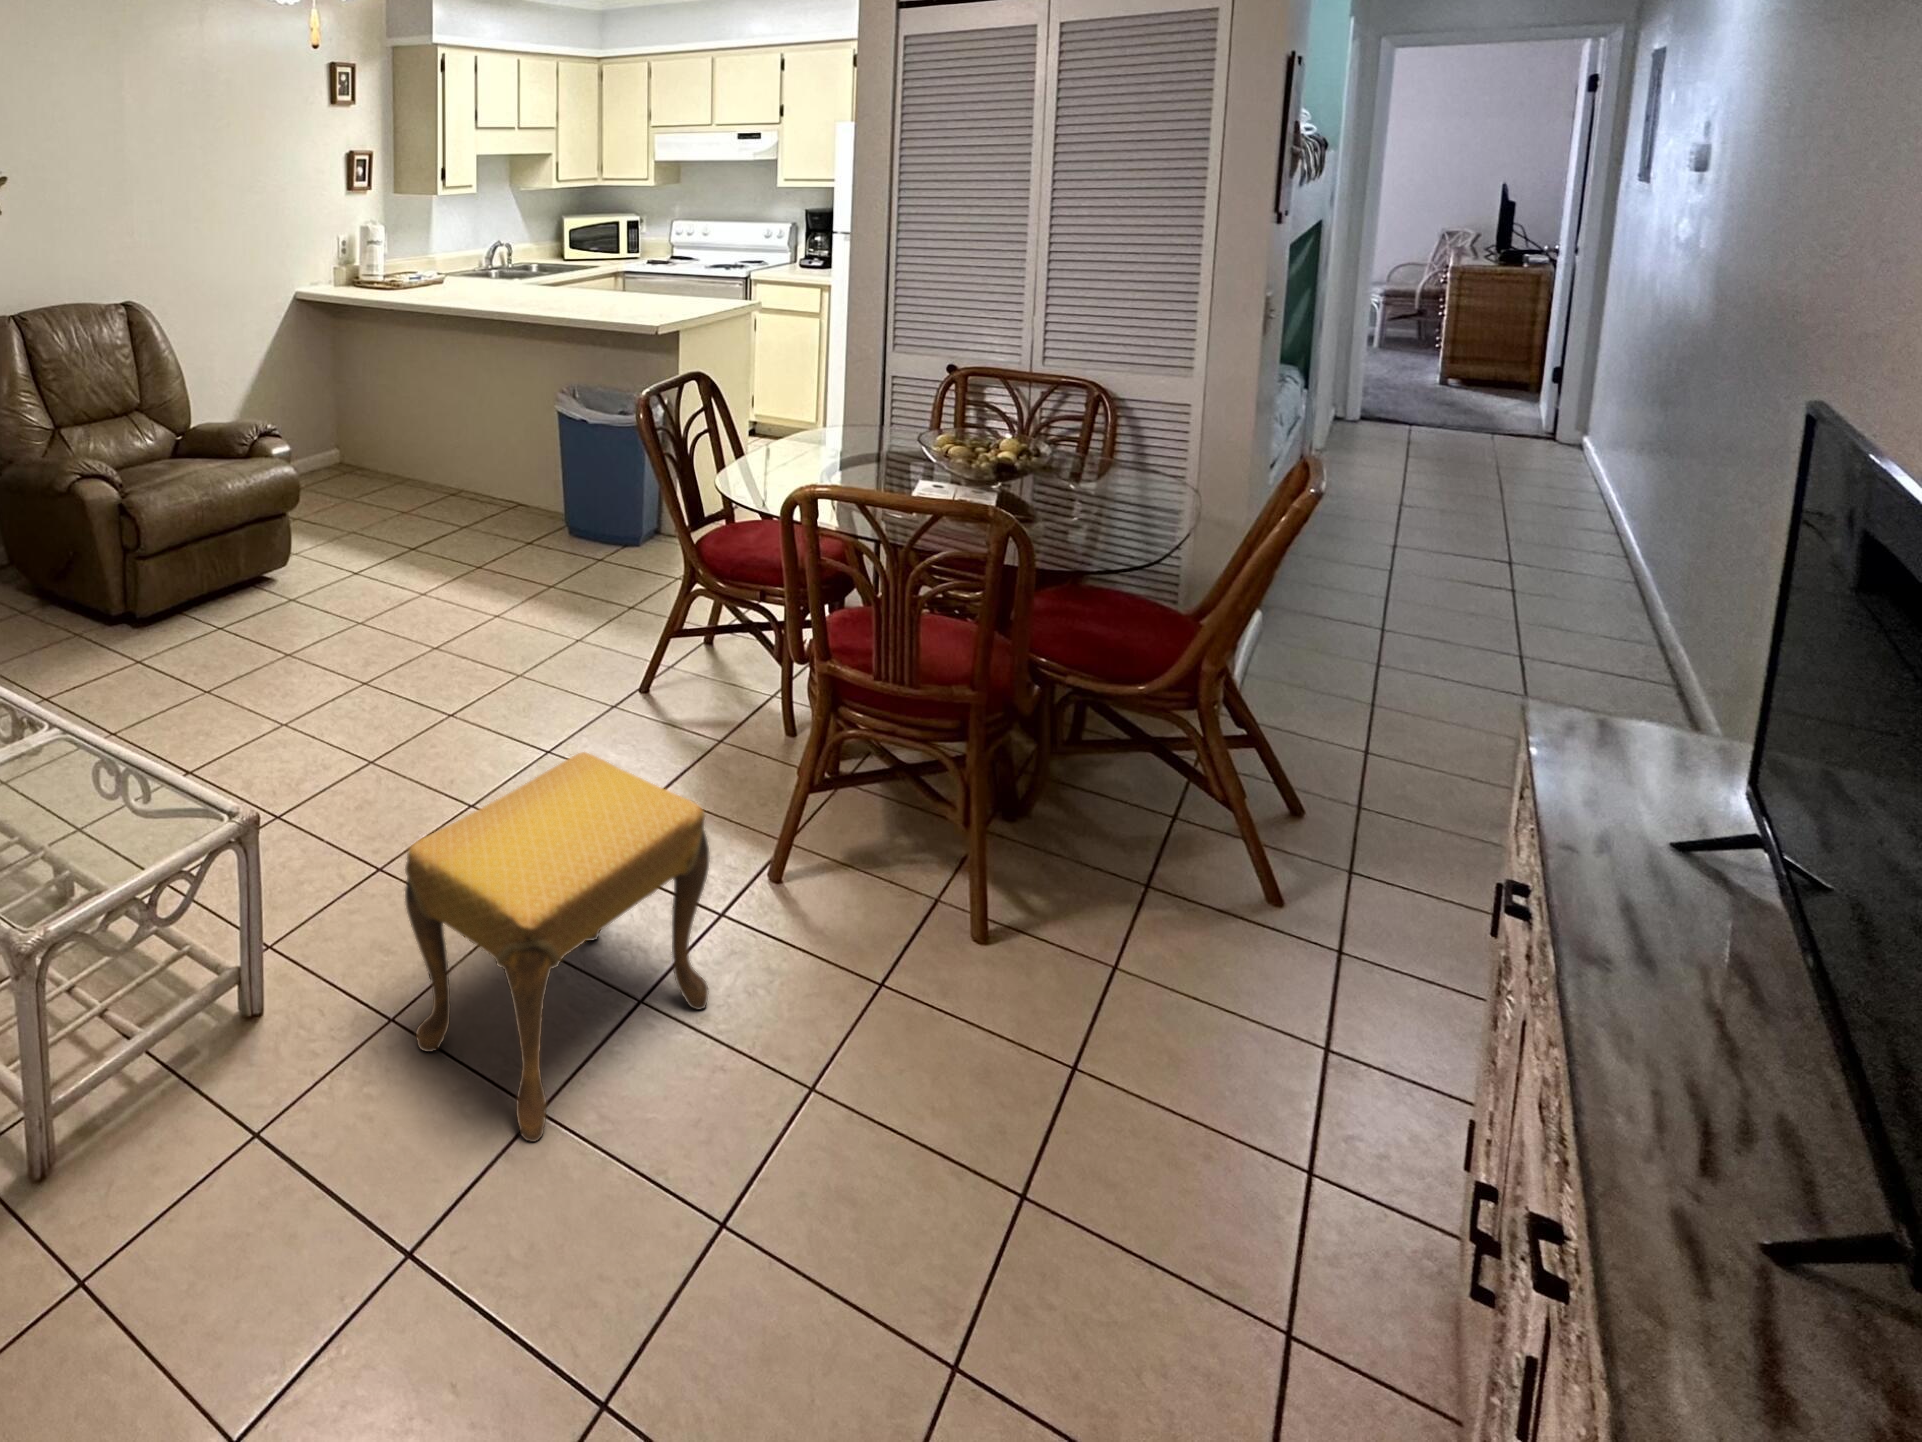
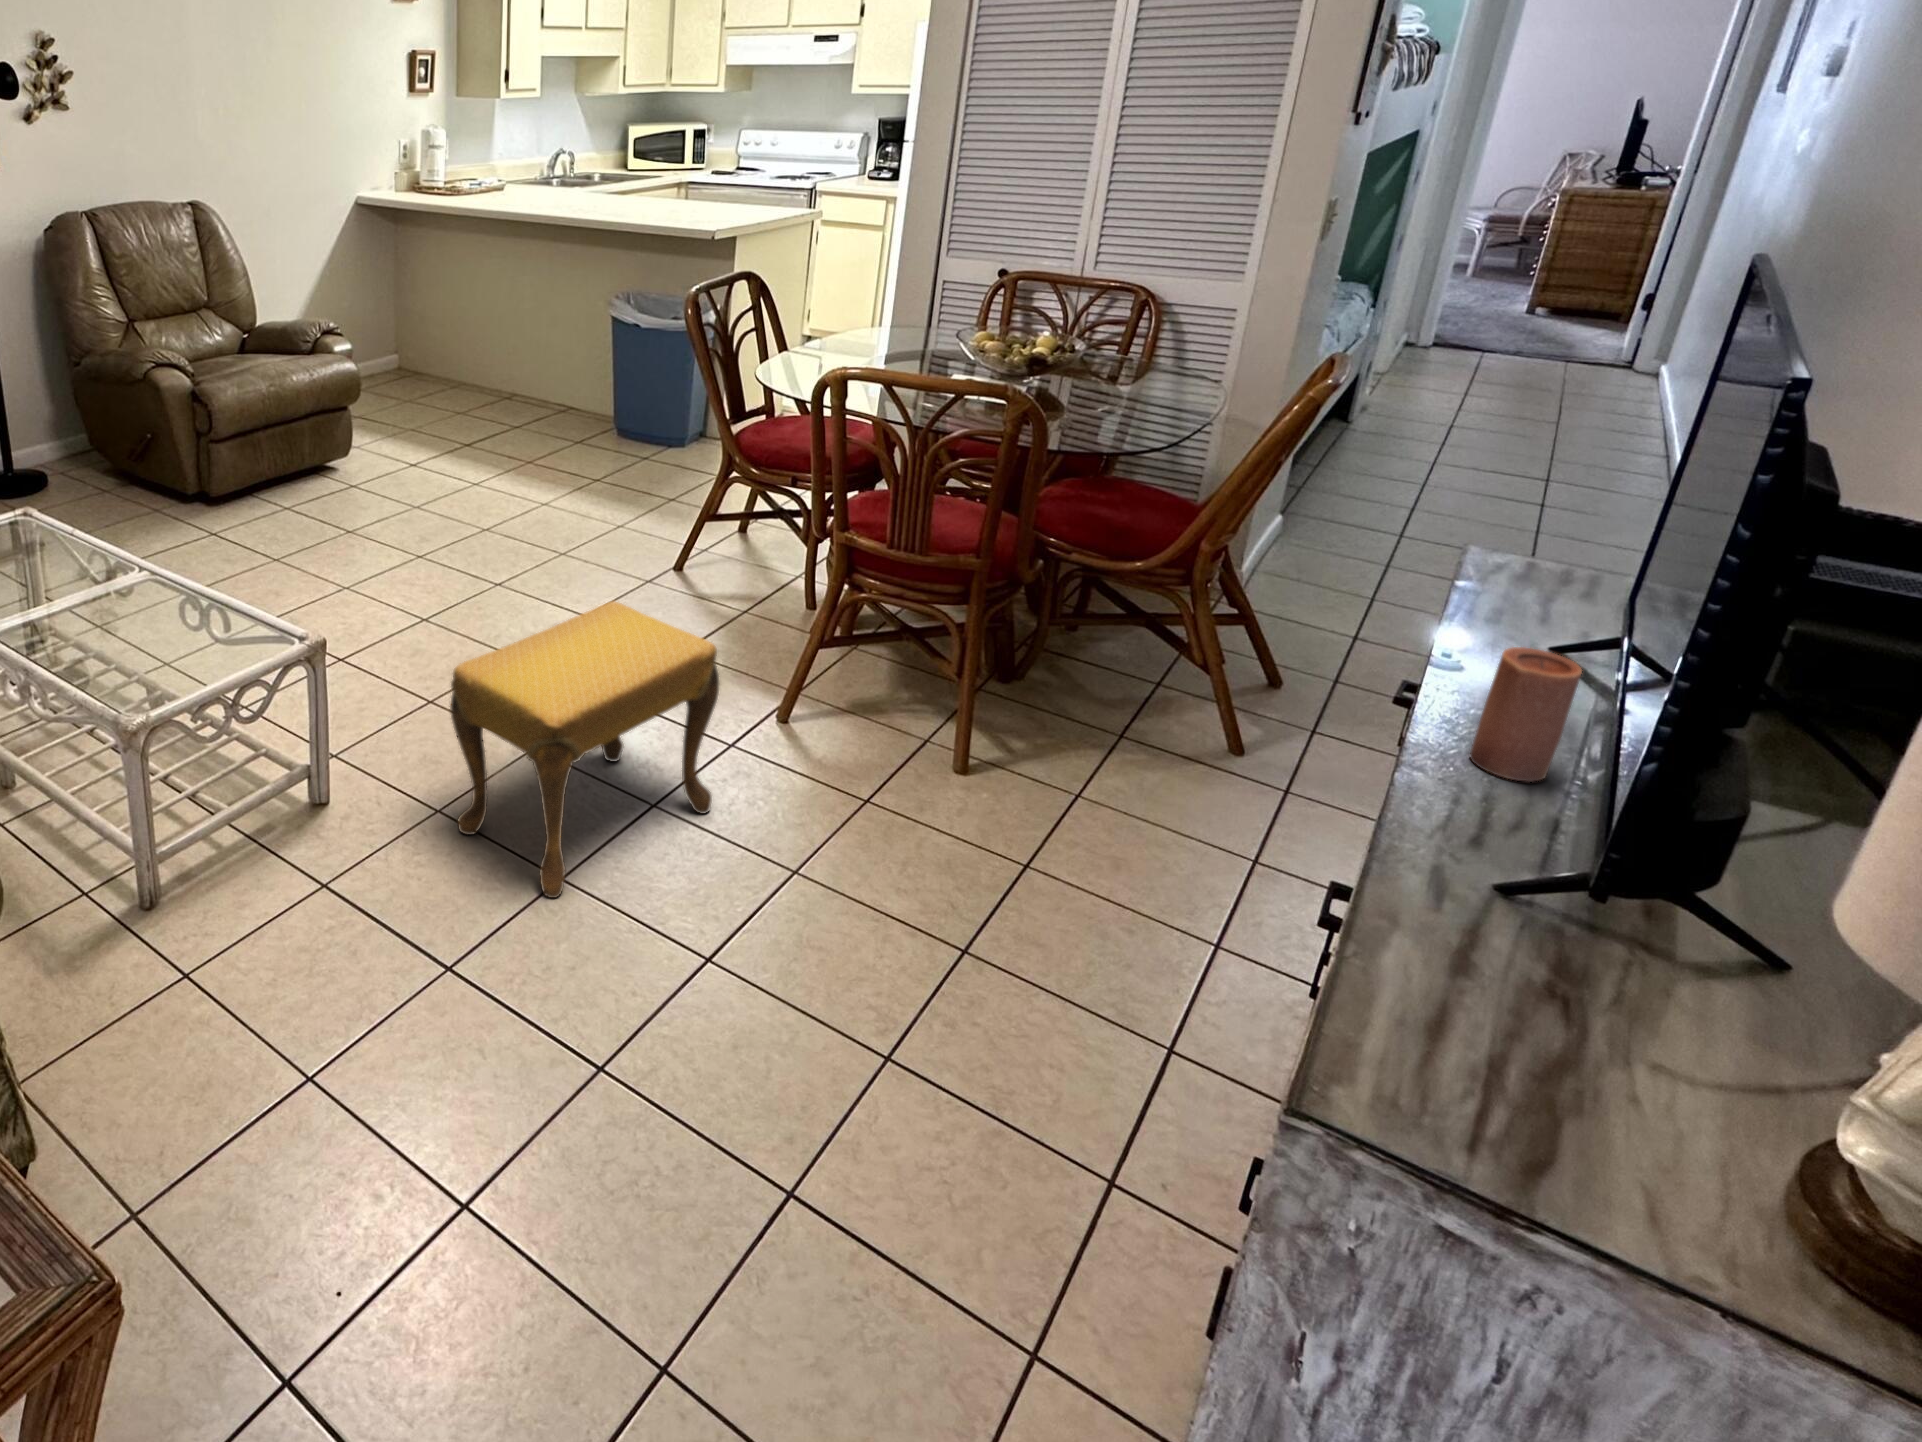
candle: none [1622,845,1744,1018] -> present [1470,647,1582,782]

